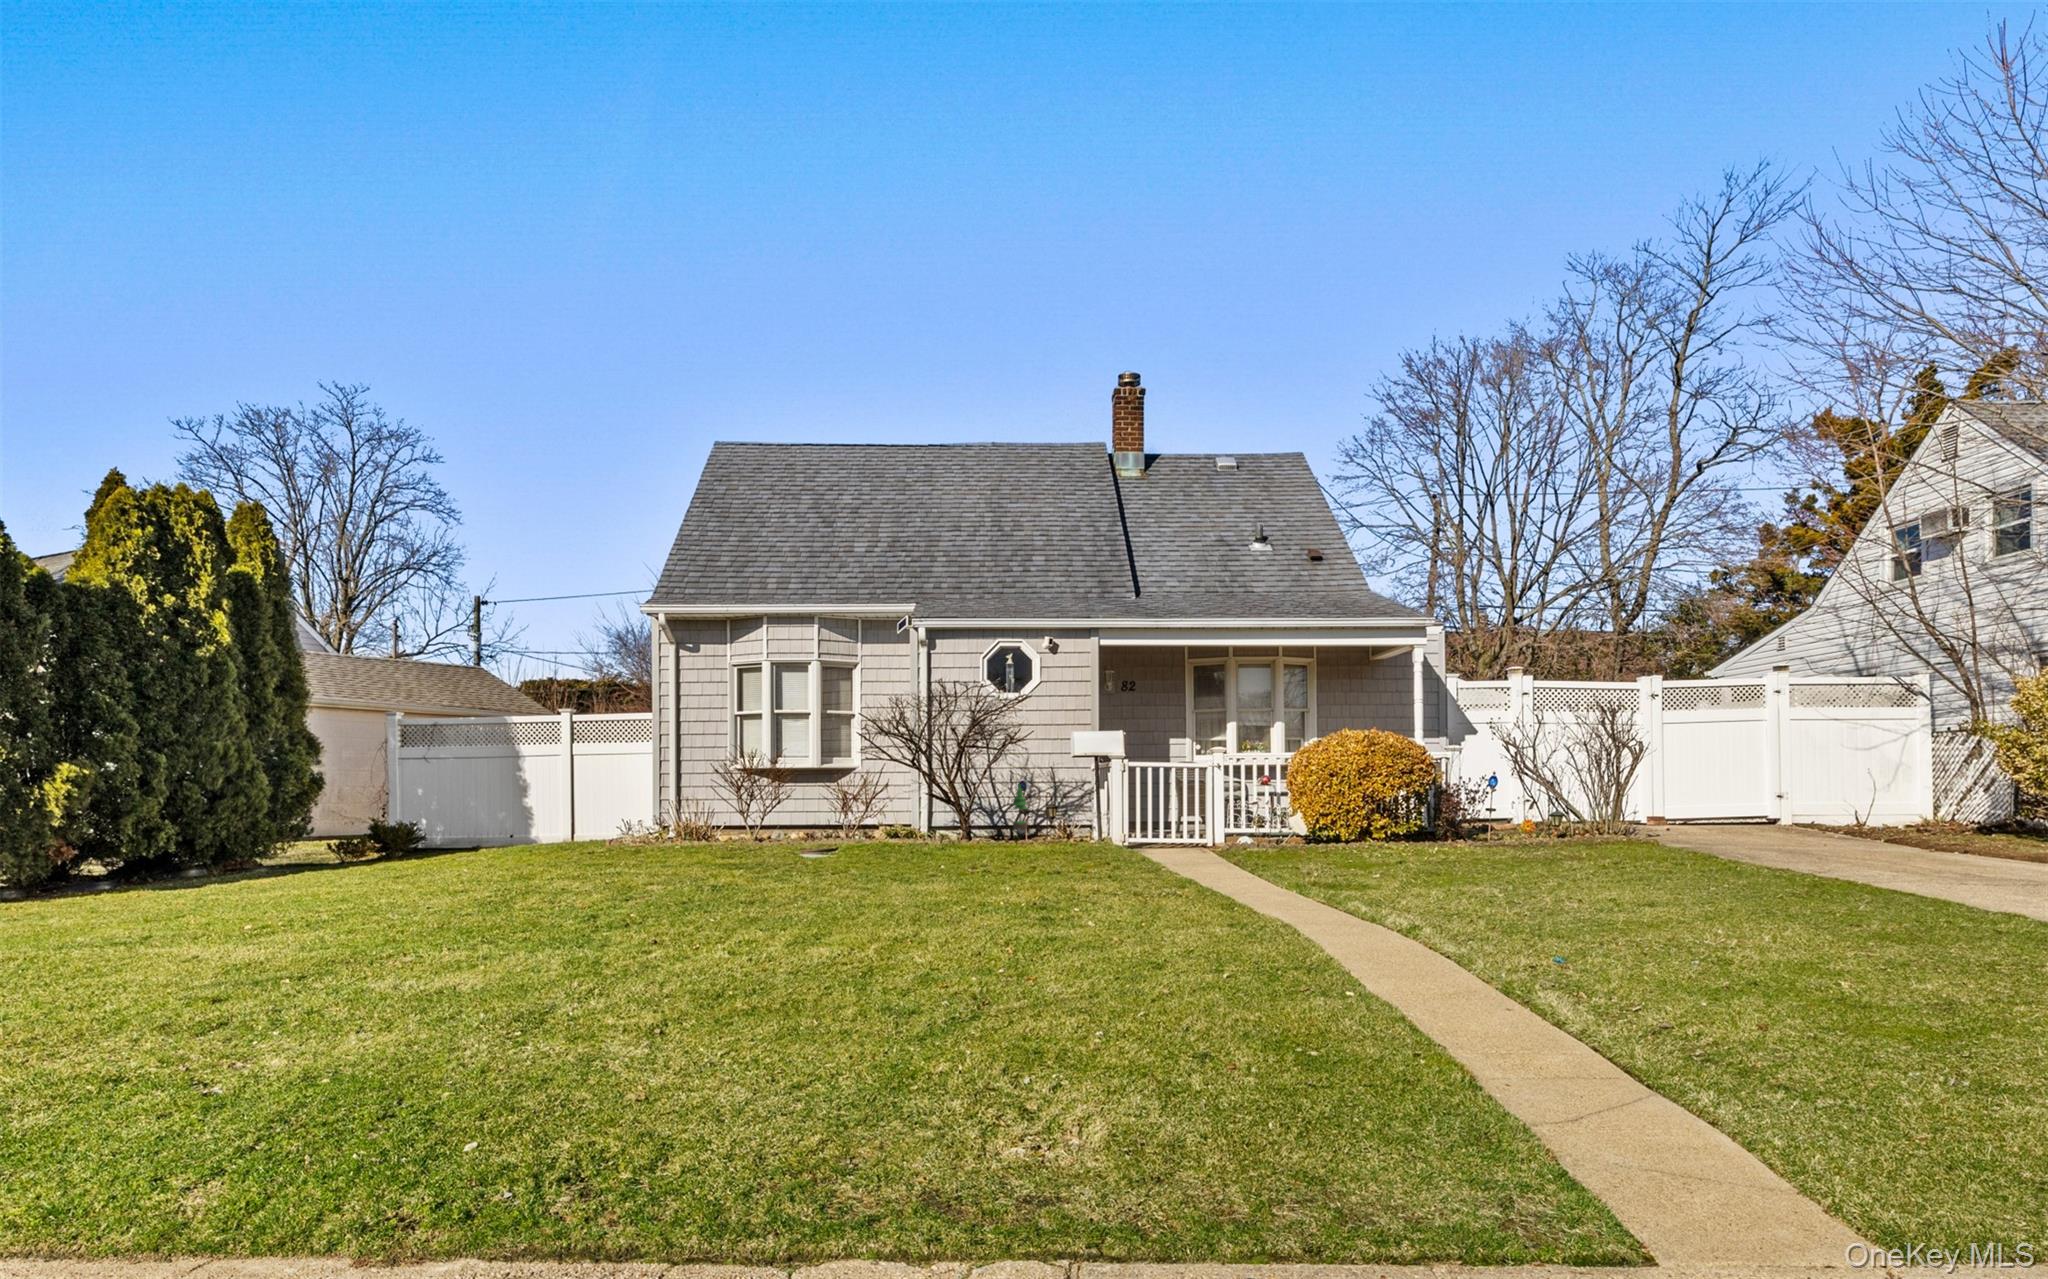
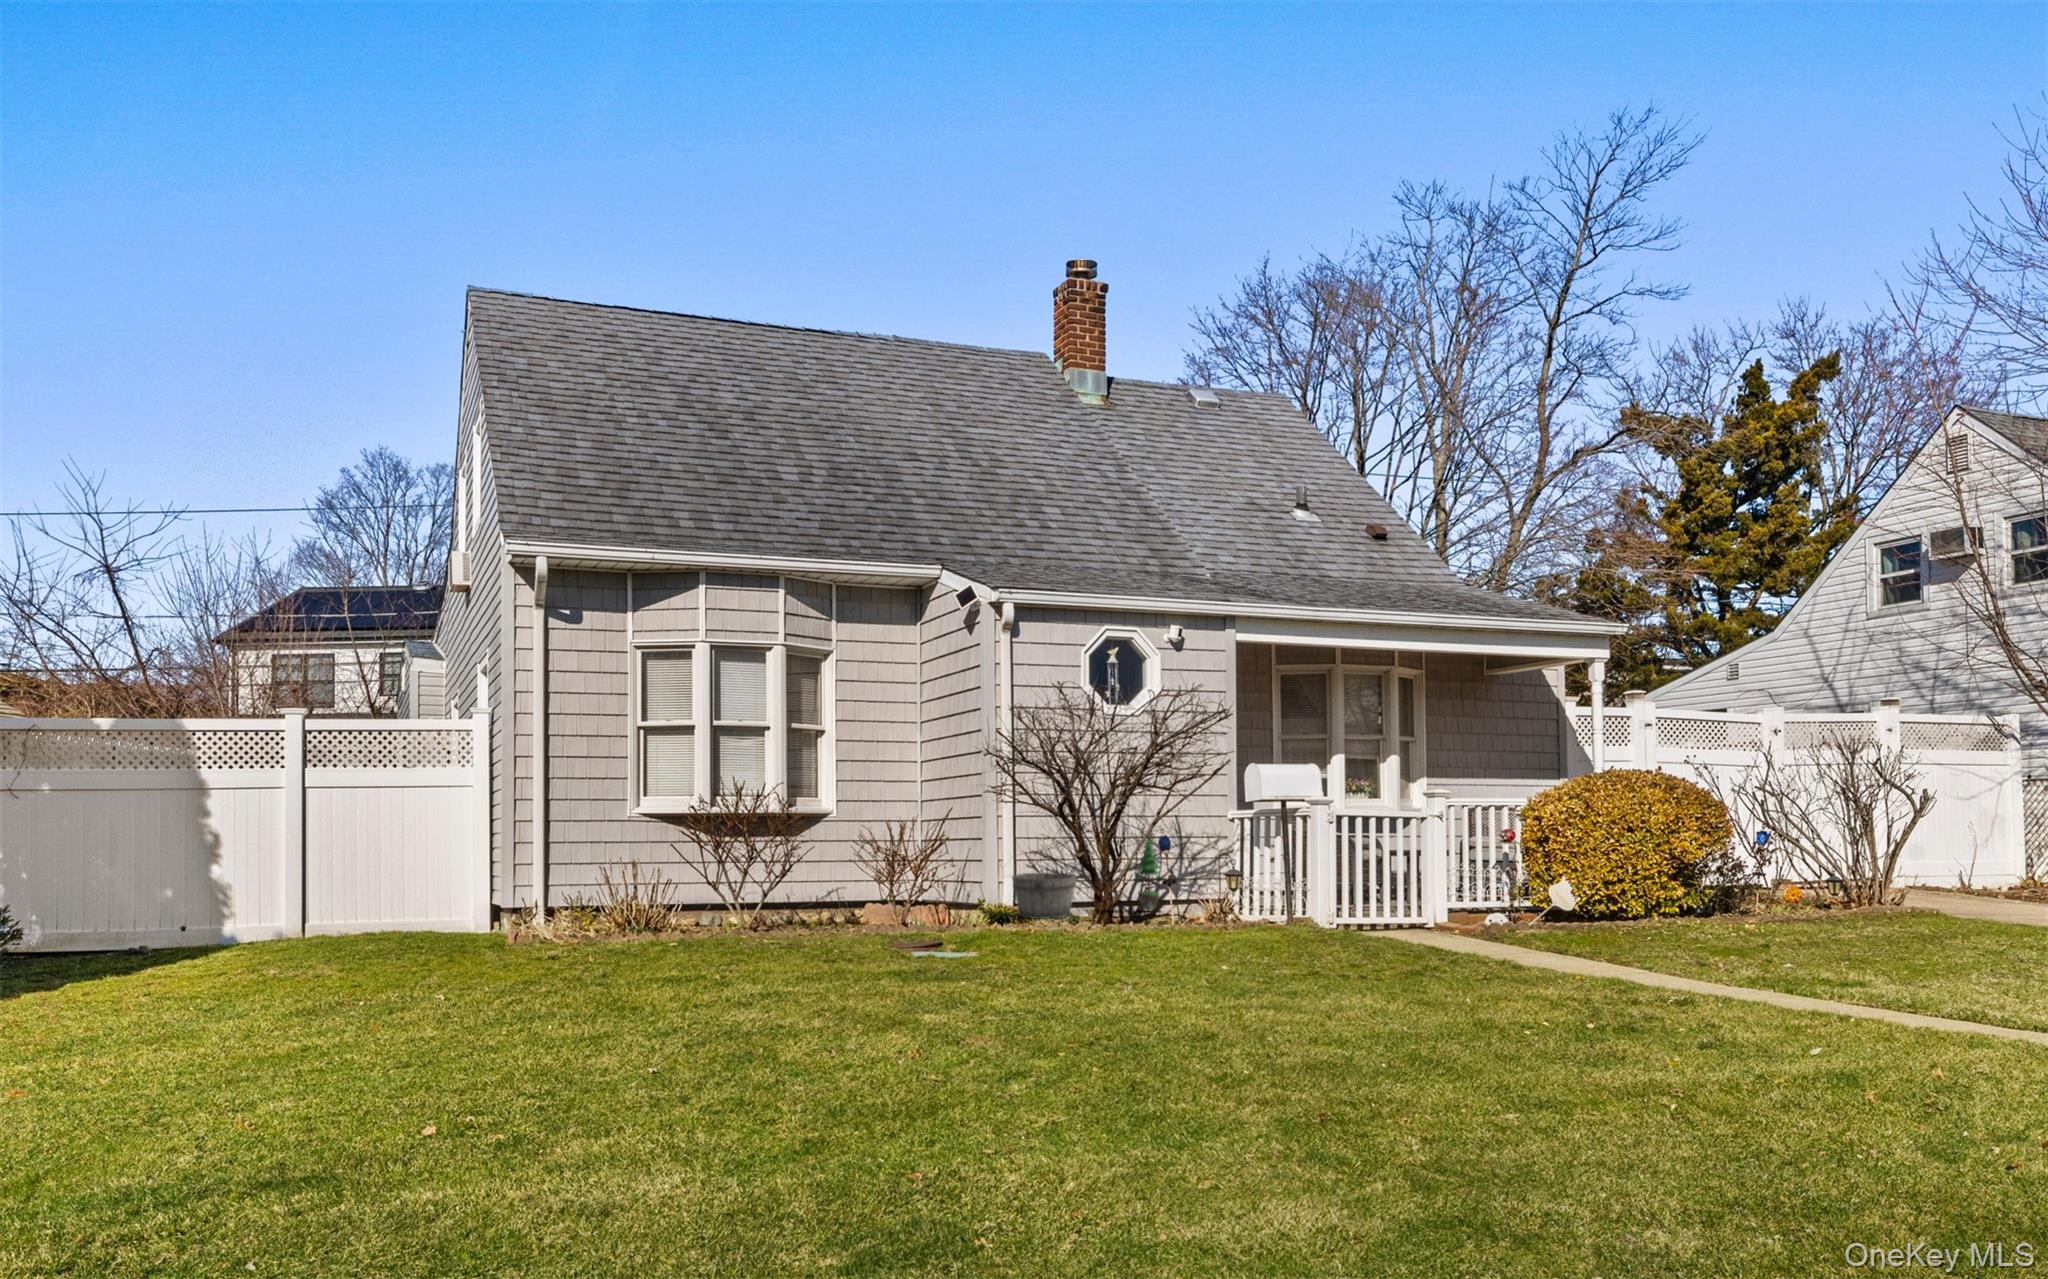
wooden bucket: none [923,799,967,838] -> present [1012,863,1076,919]

